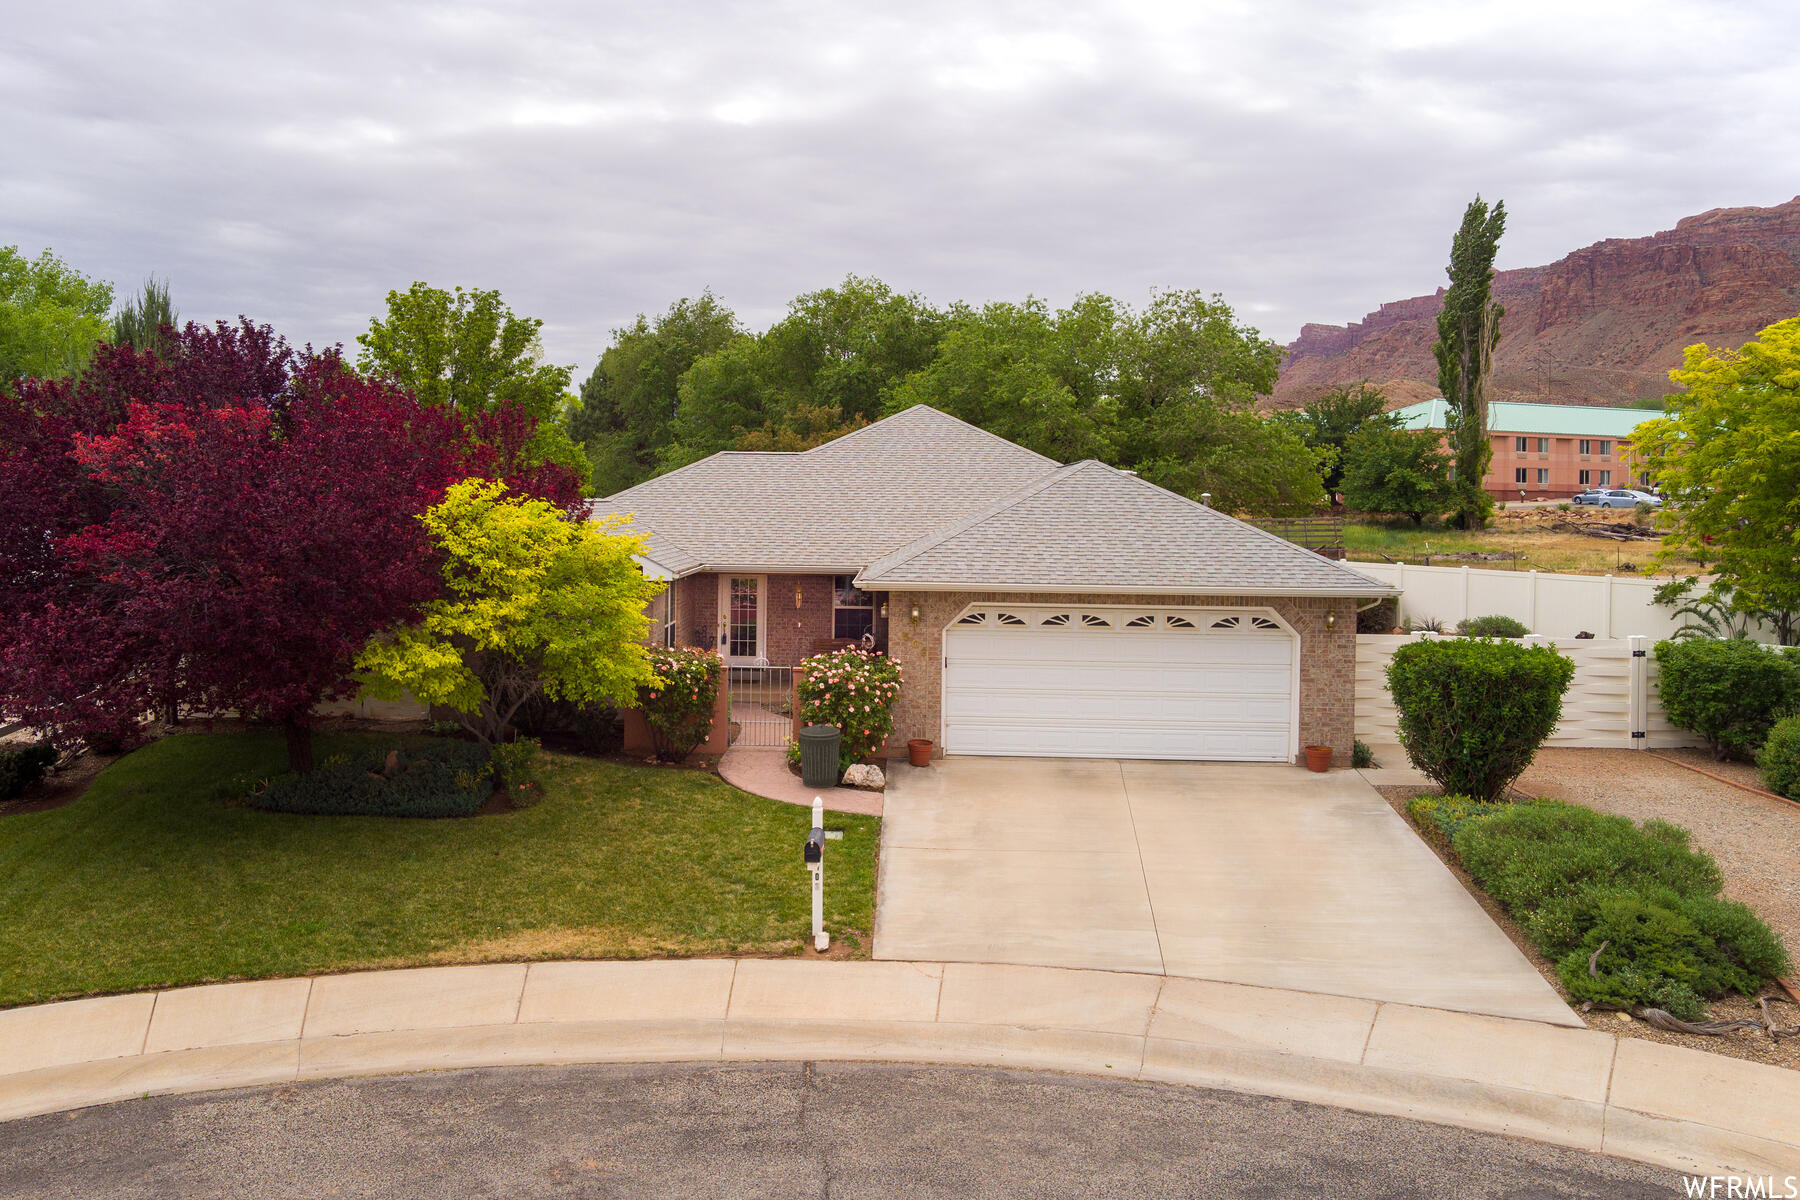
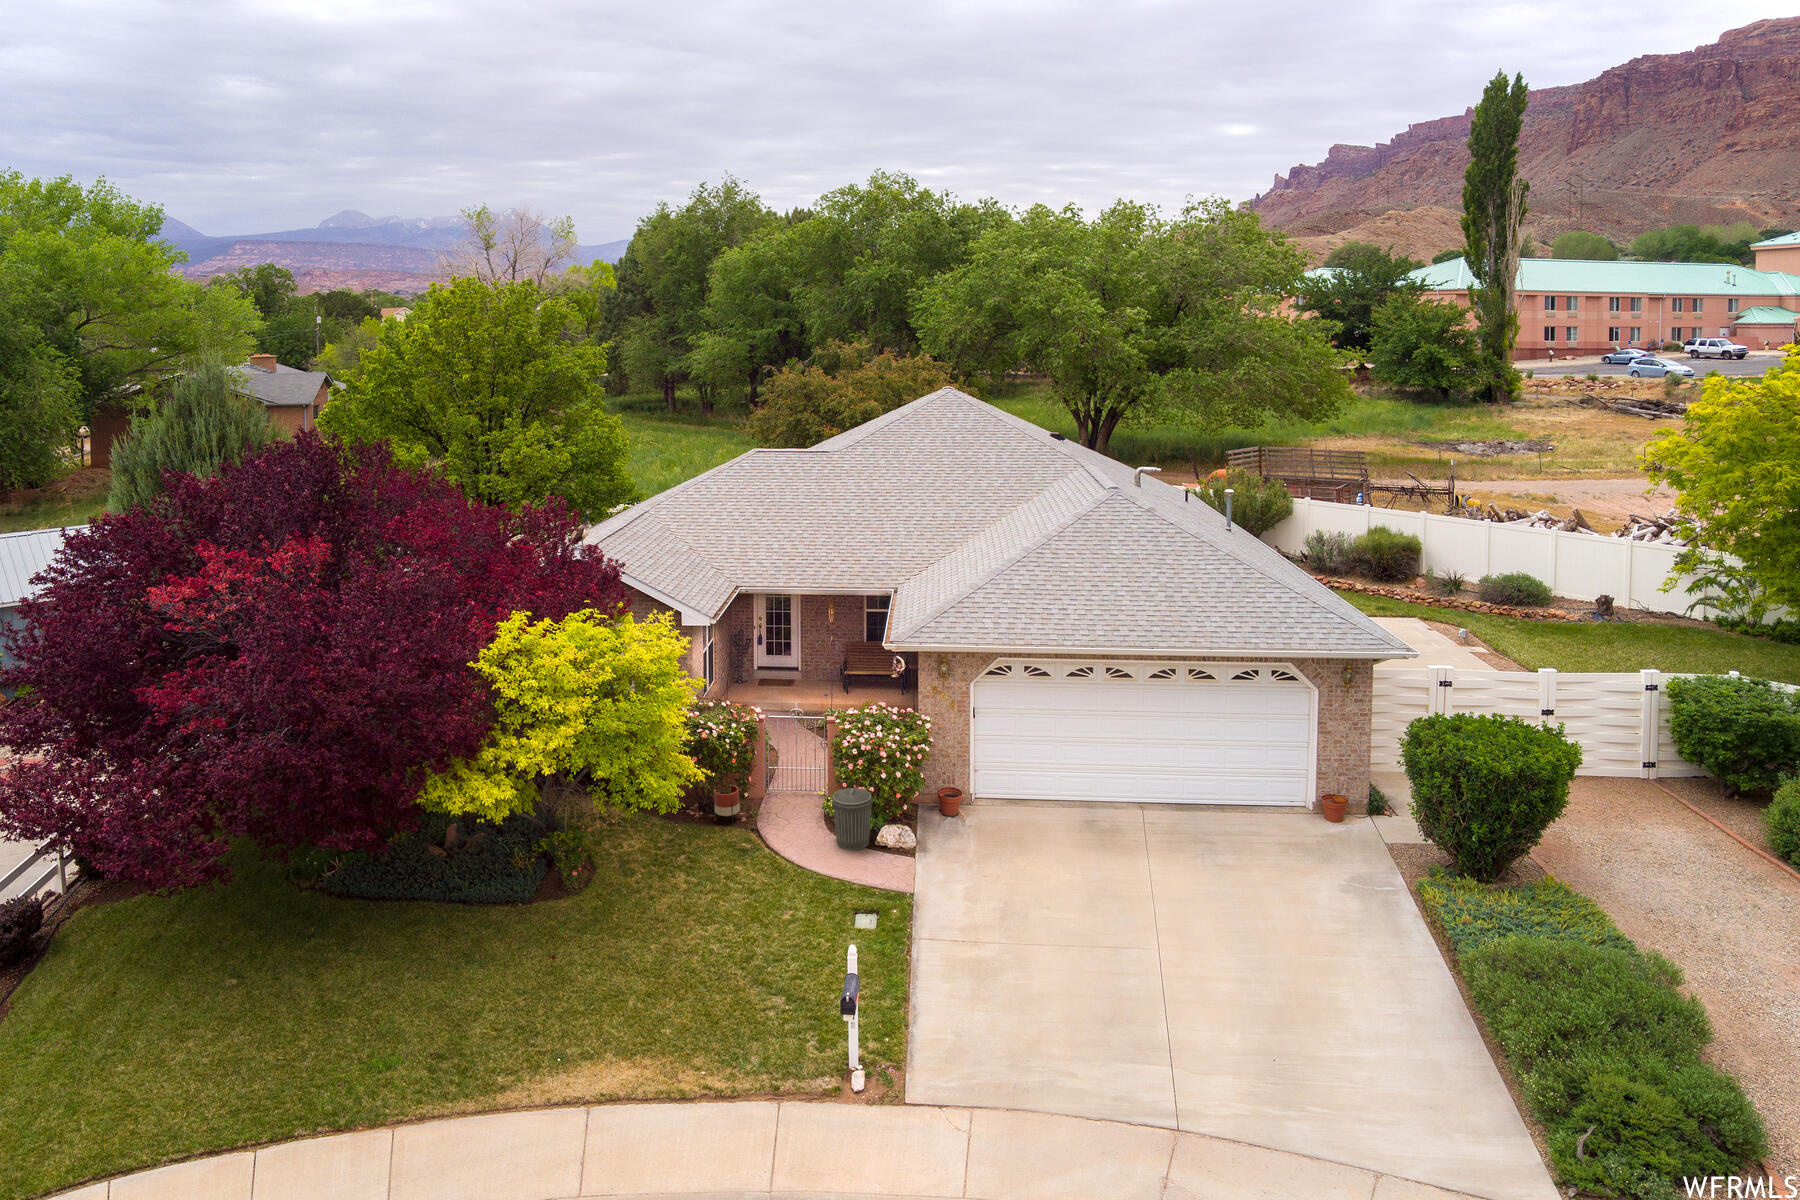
planter: none [674,731,701,771] -> present [714,785,740,824]

